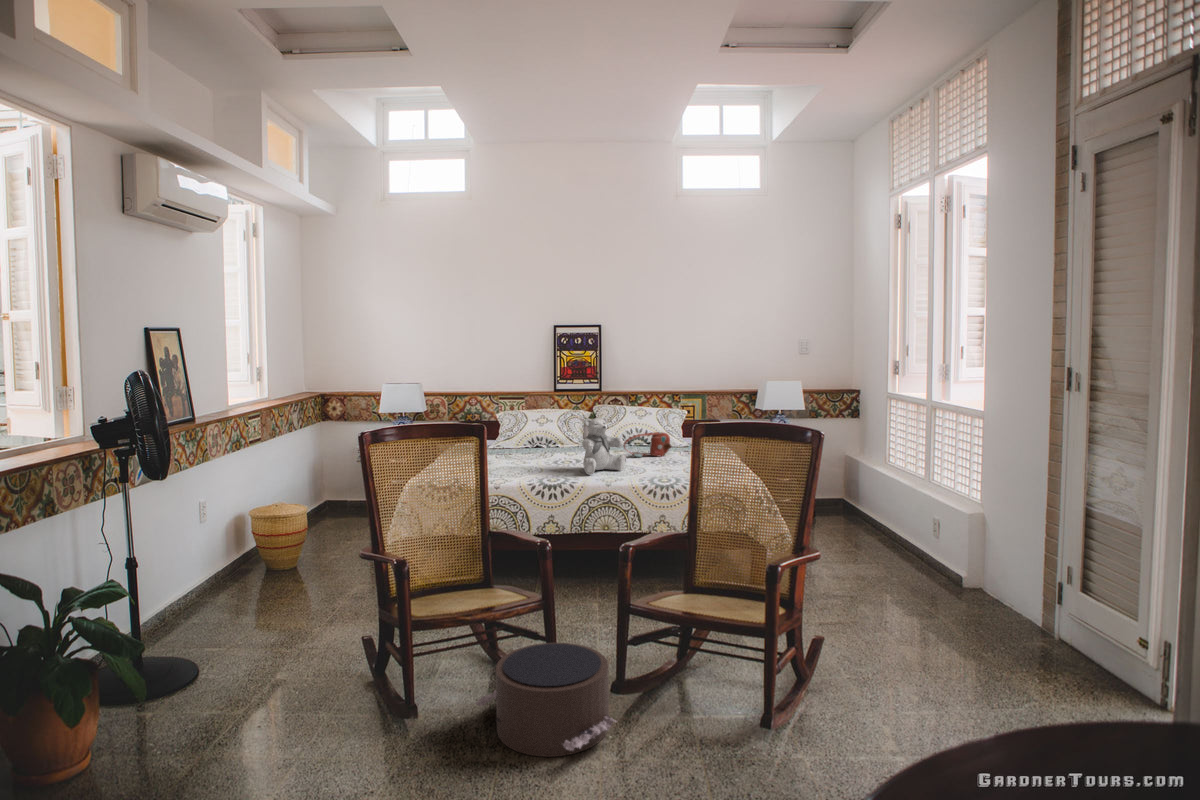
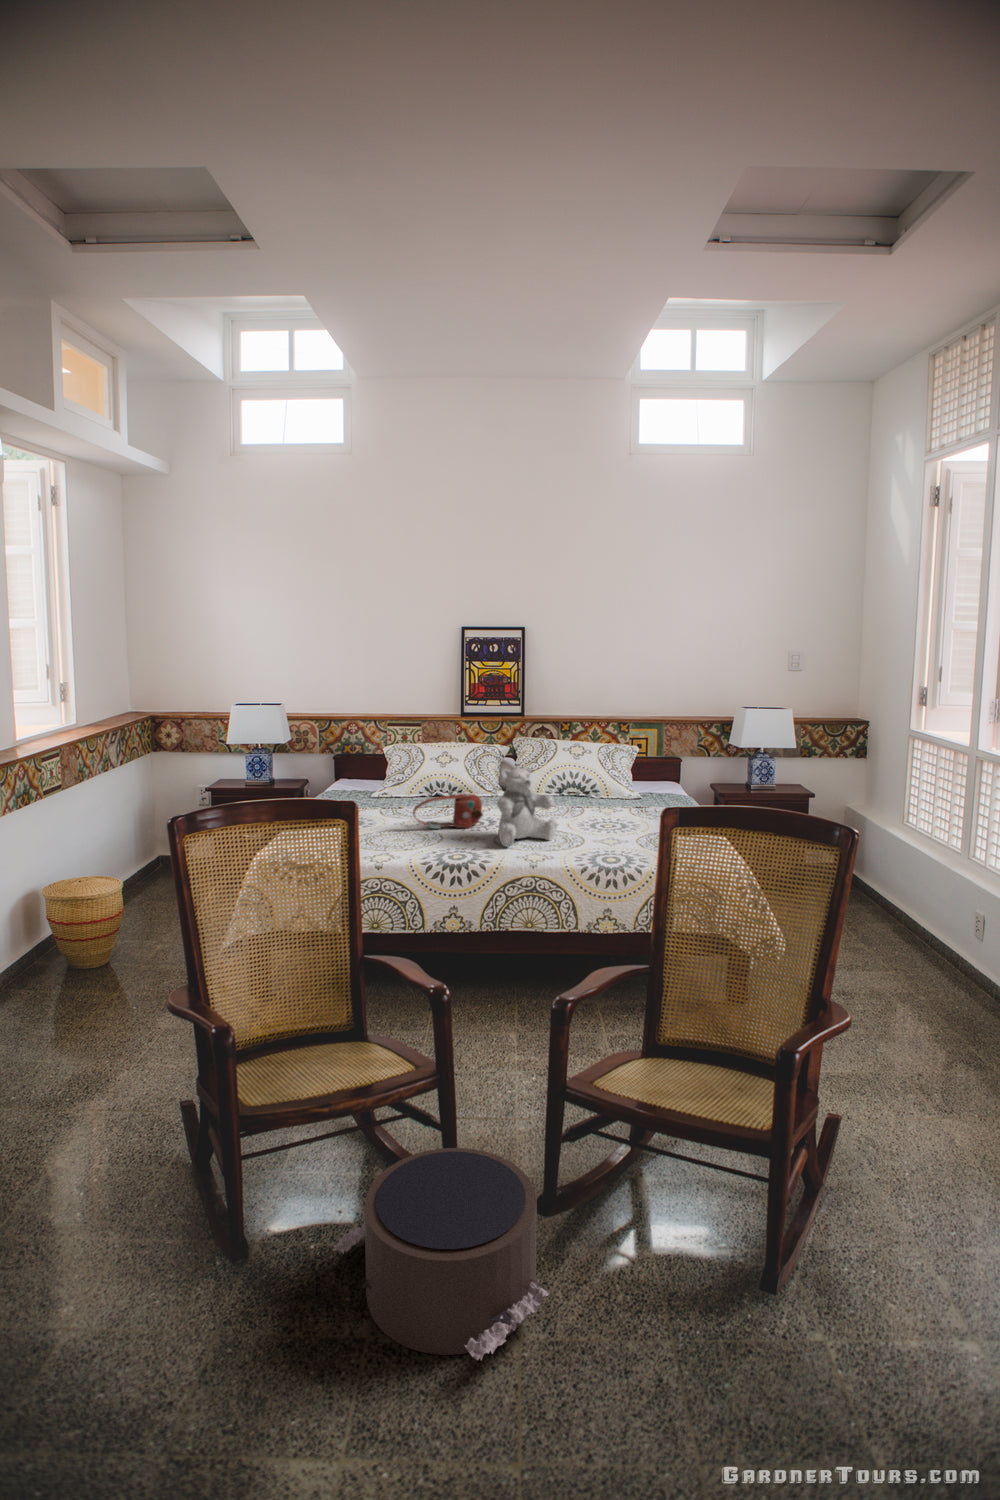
handbag: present [623,432,671,457] -> present [413,793,483,829]

